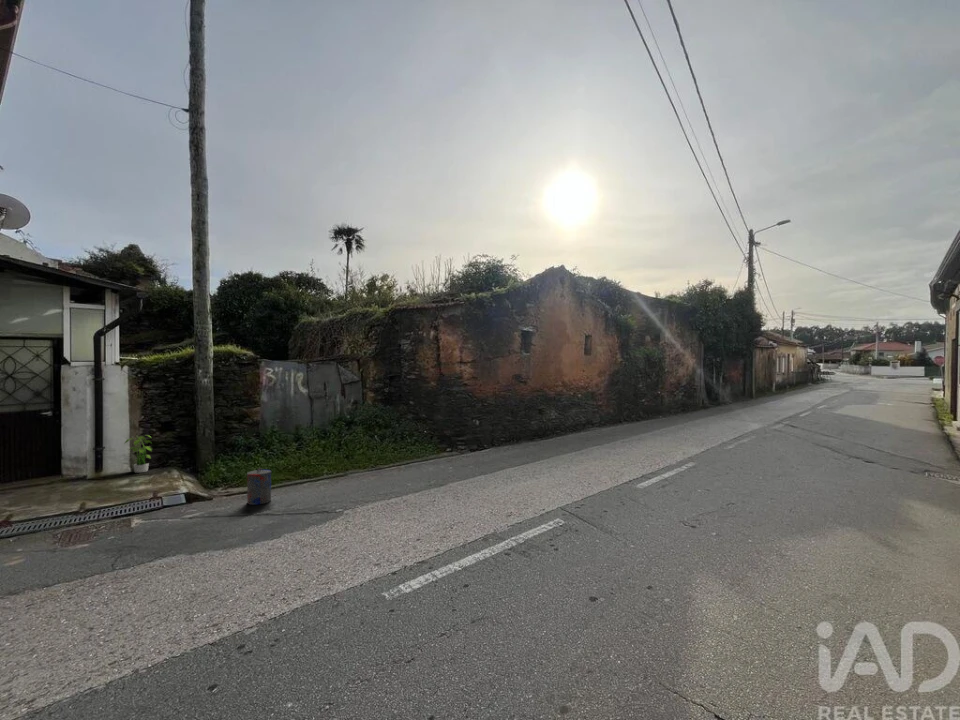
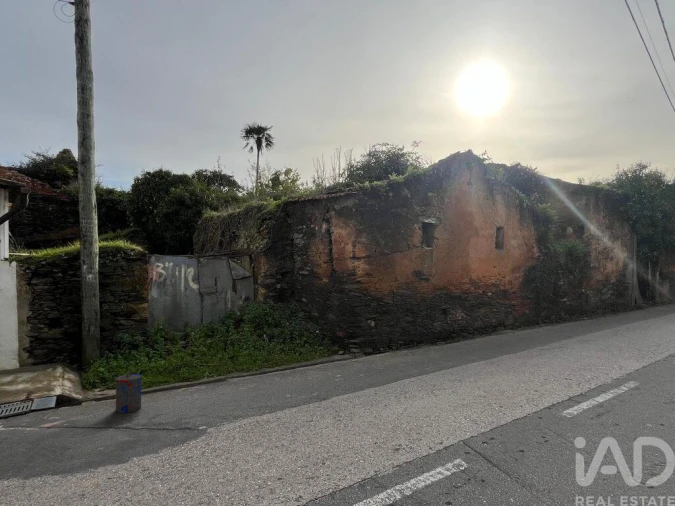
potted plant: present [125,435,151,473] -> none [10,331,39,369]

